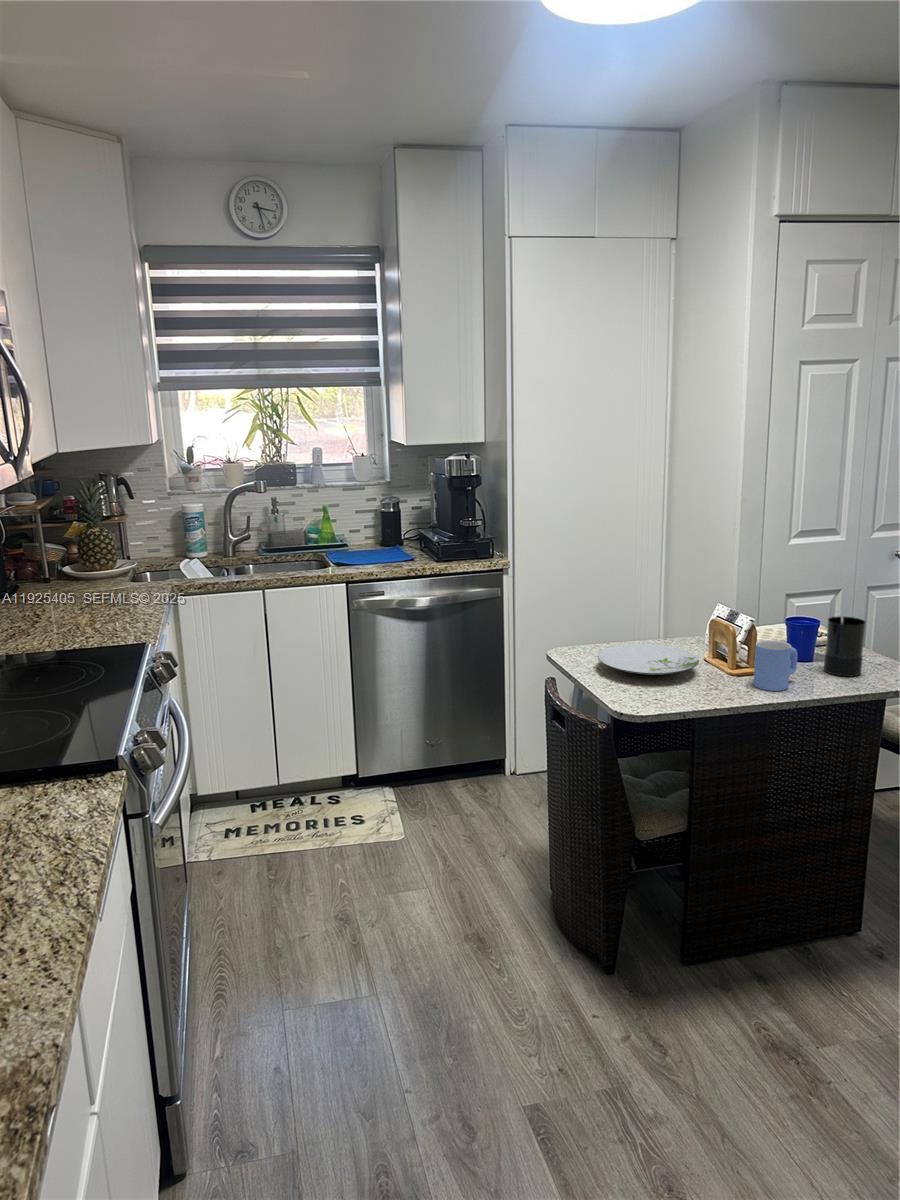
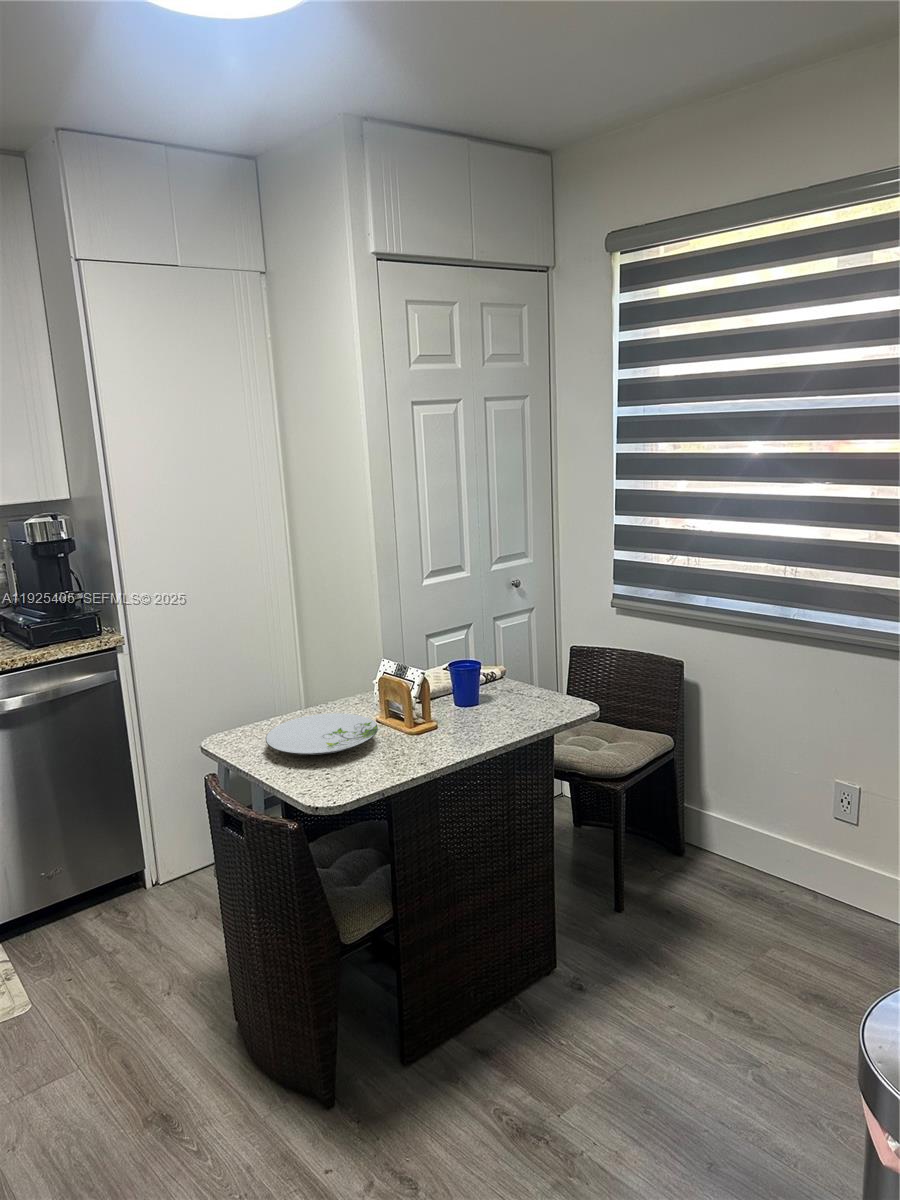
candle: present [824,611,866,676] -> none [492,649,528,715]
mug: present [753,640,797,691] -> none [434,691,474,746]

